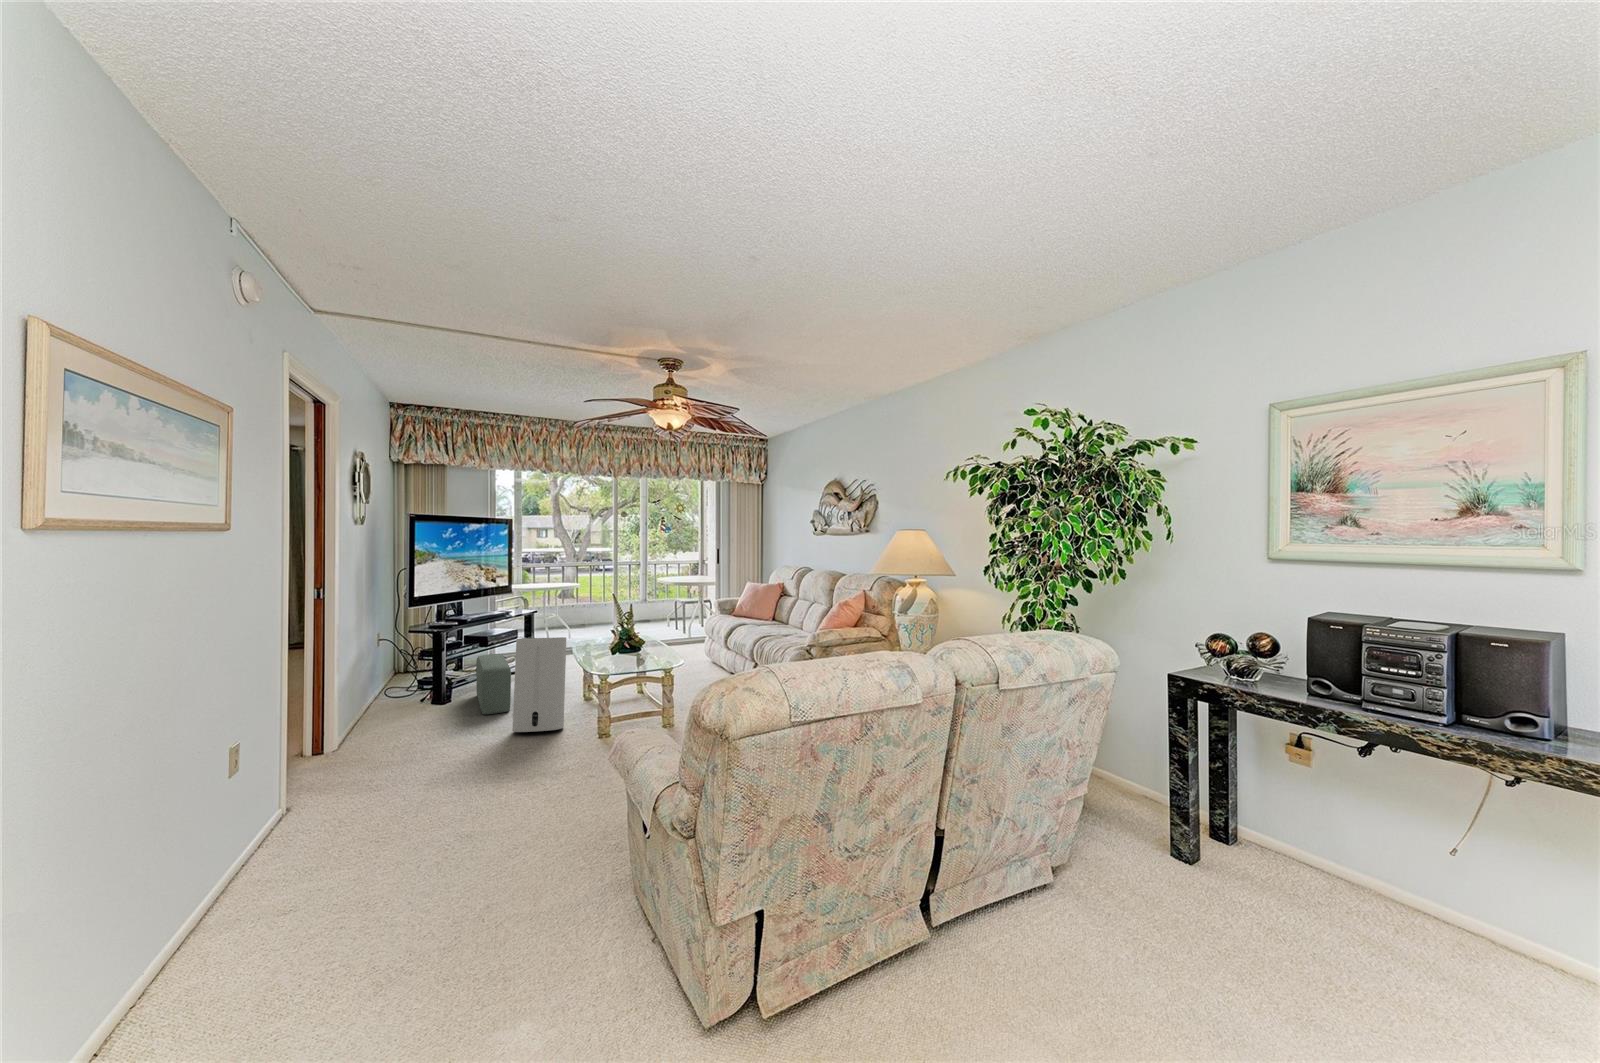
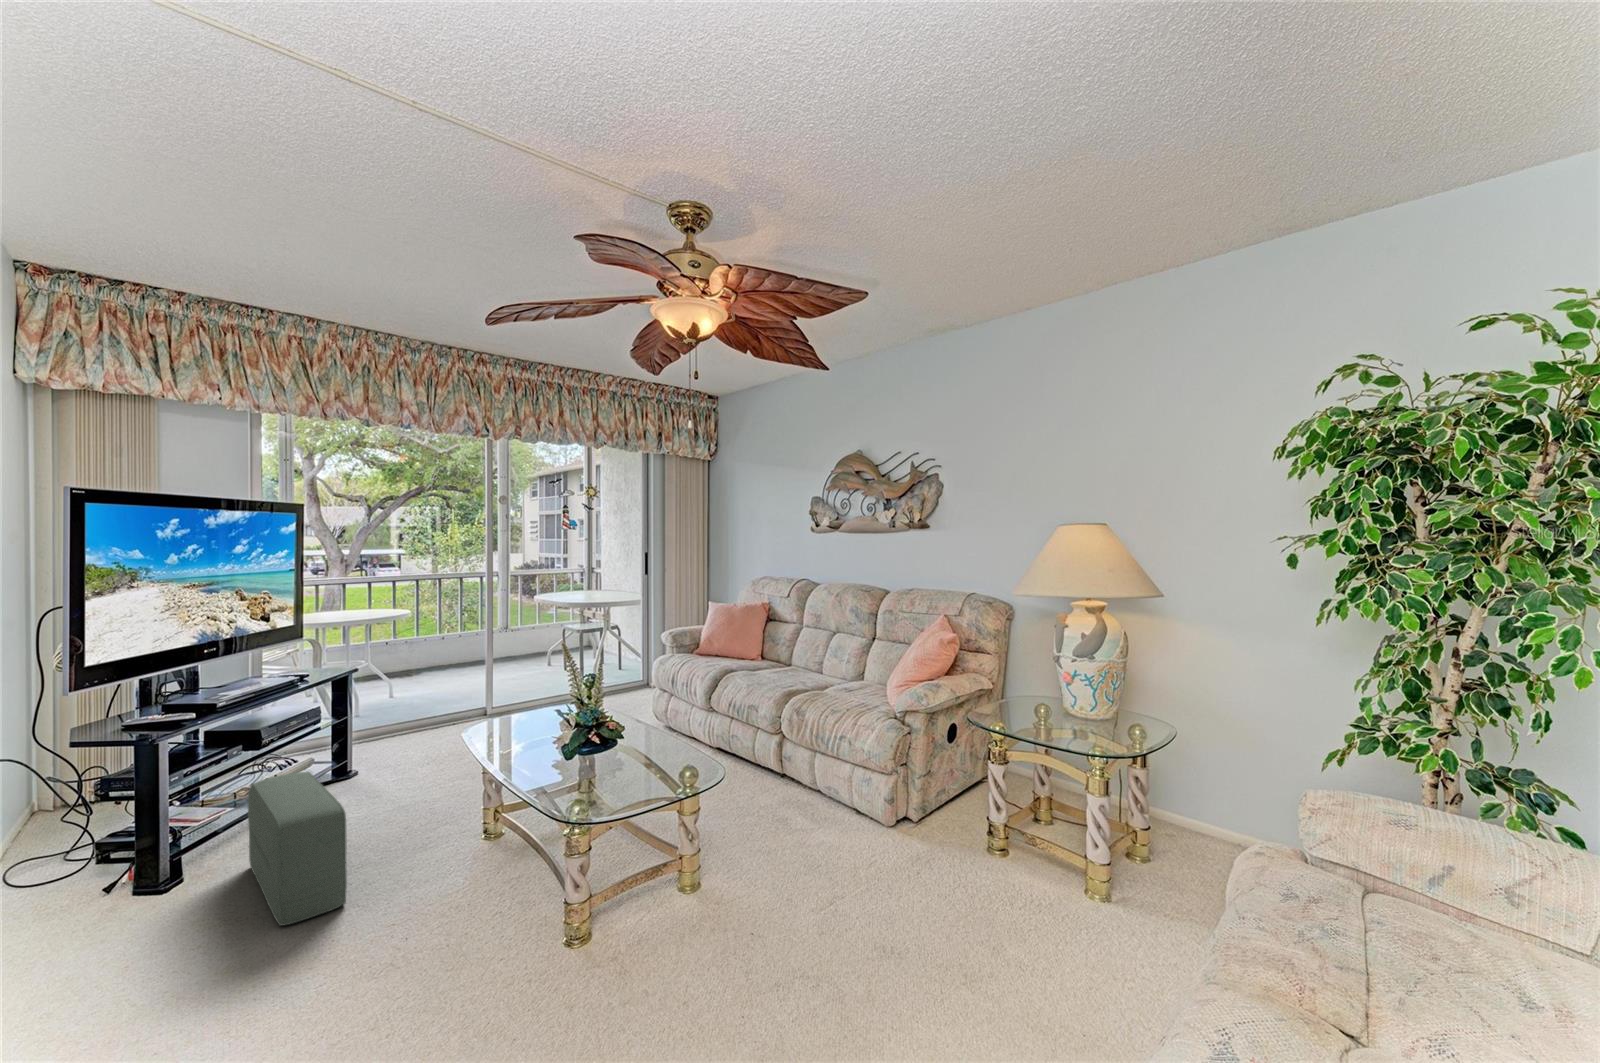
air purifier: present [512,637,566,732] -> none [378,733,503,978]

